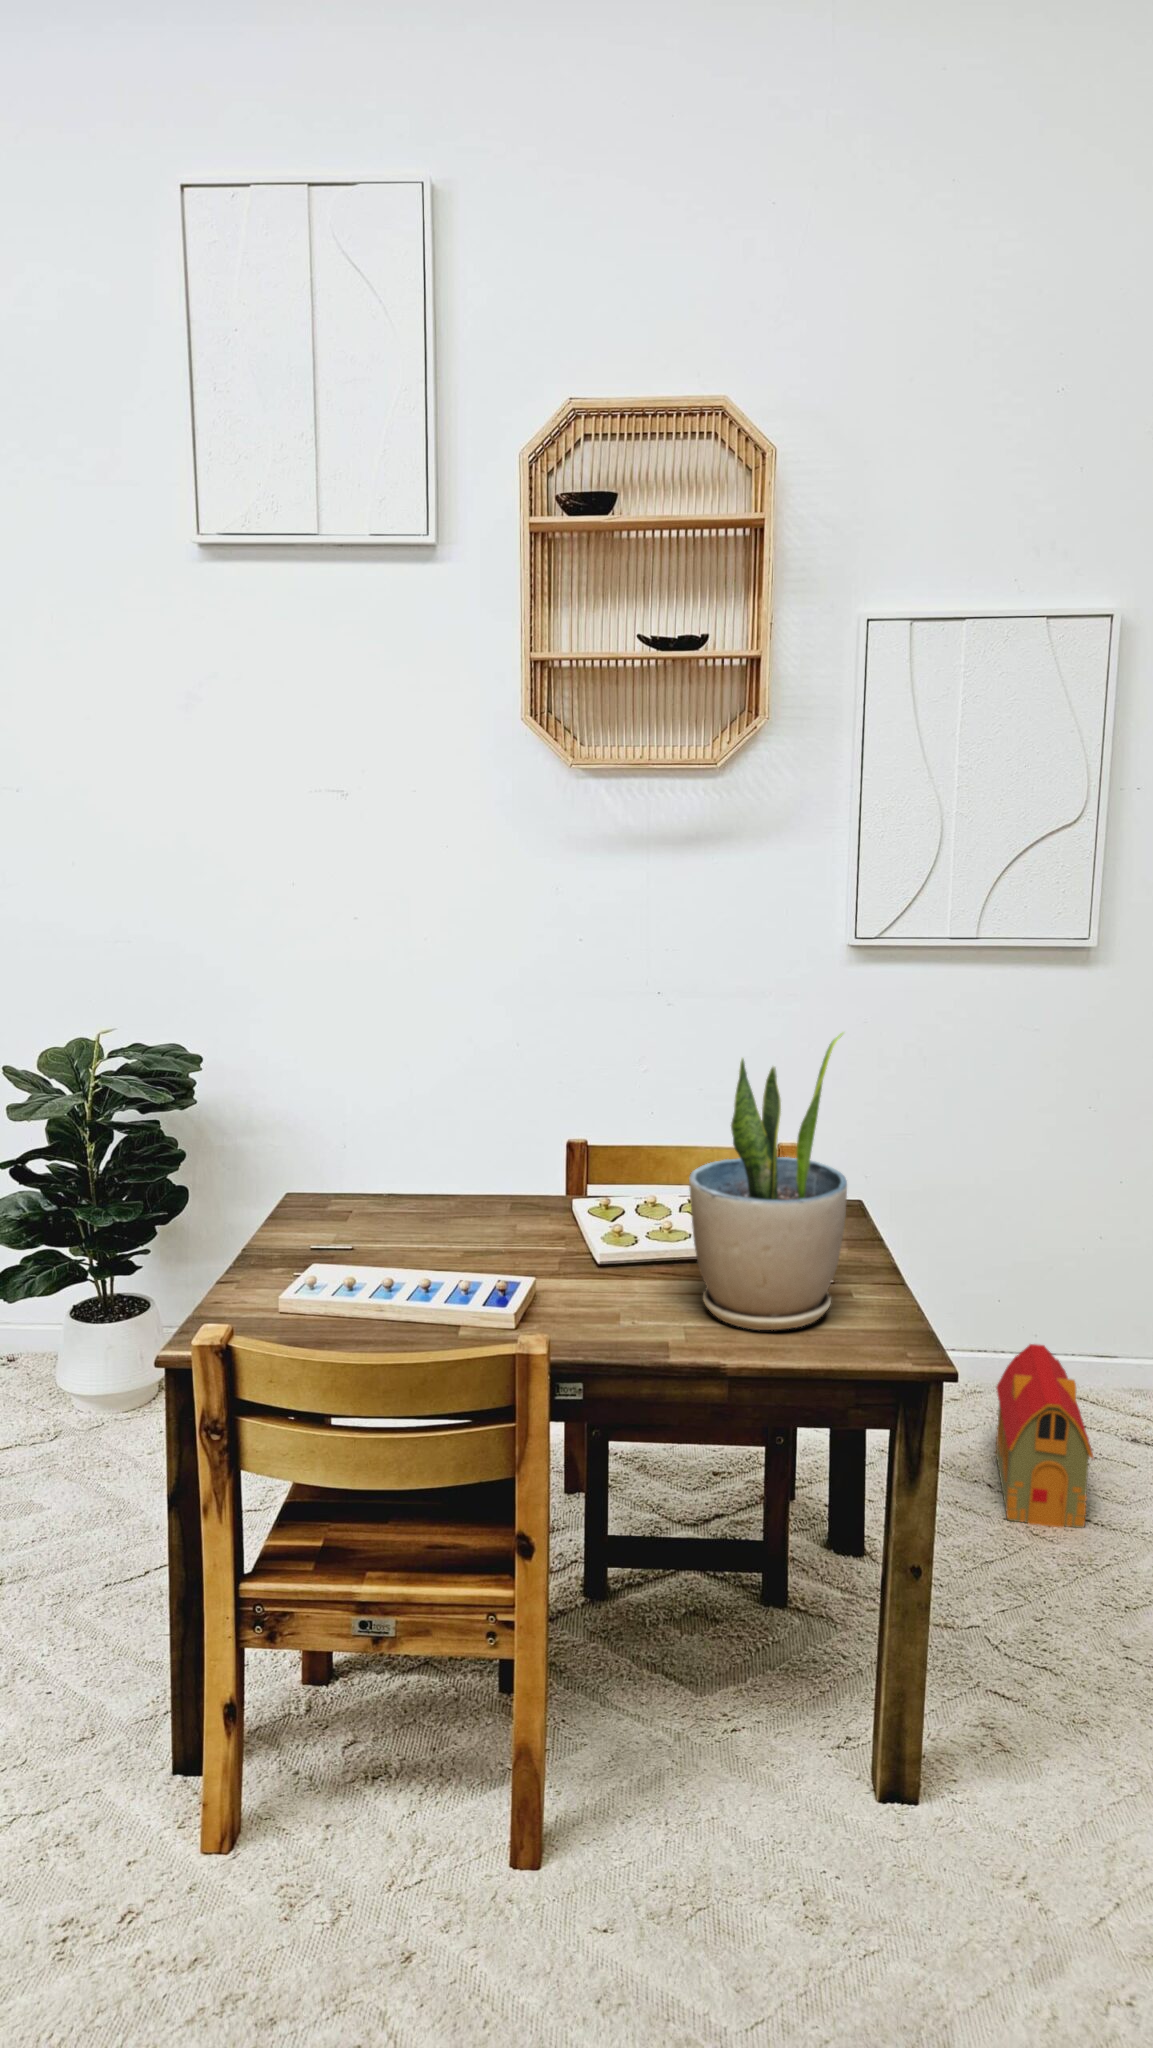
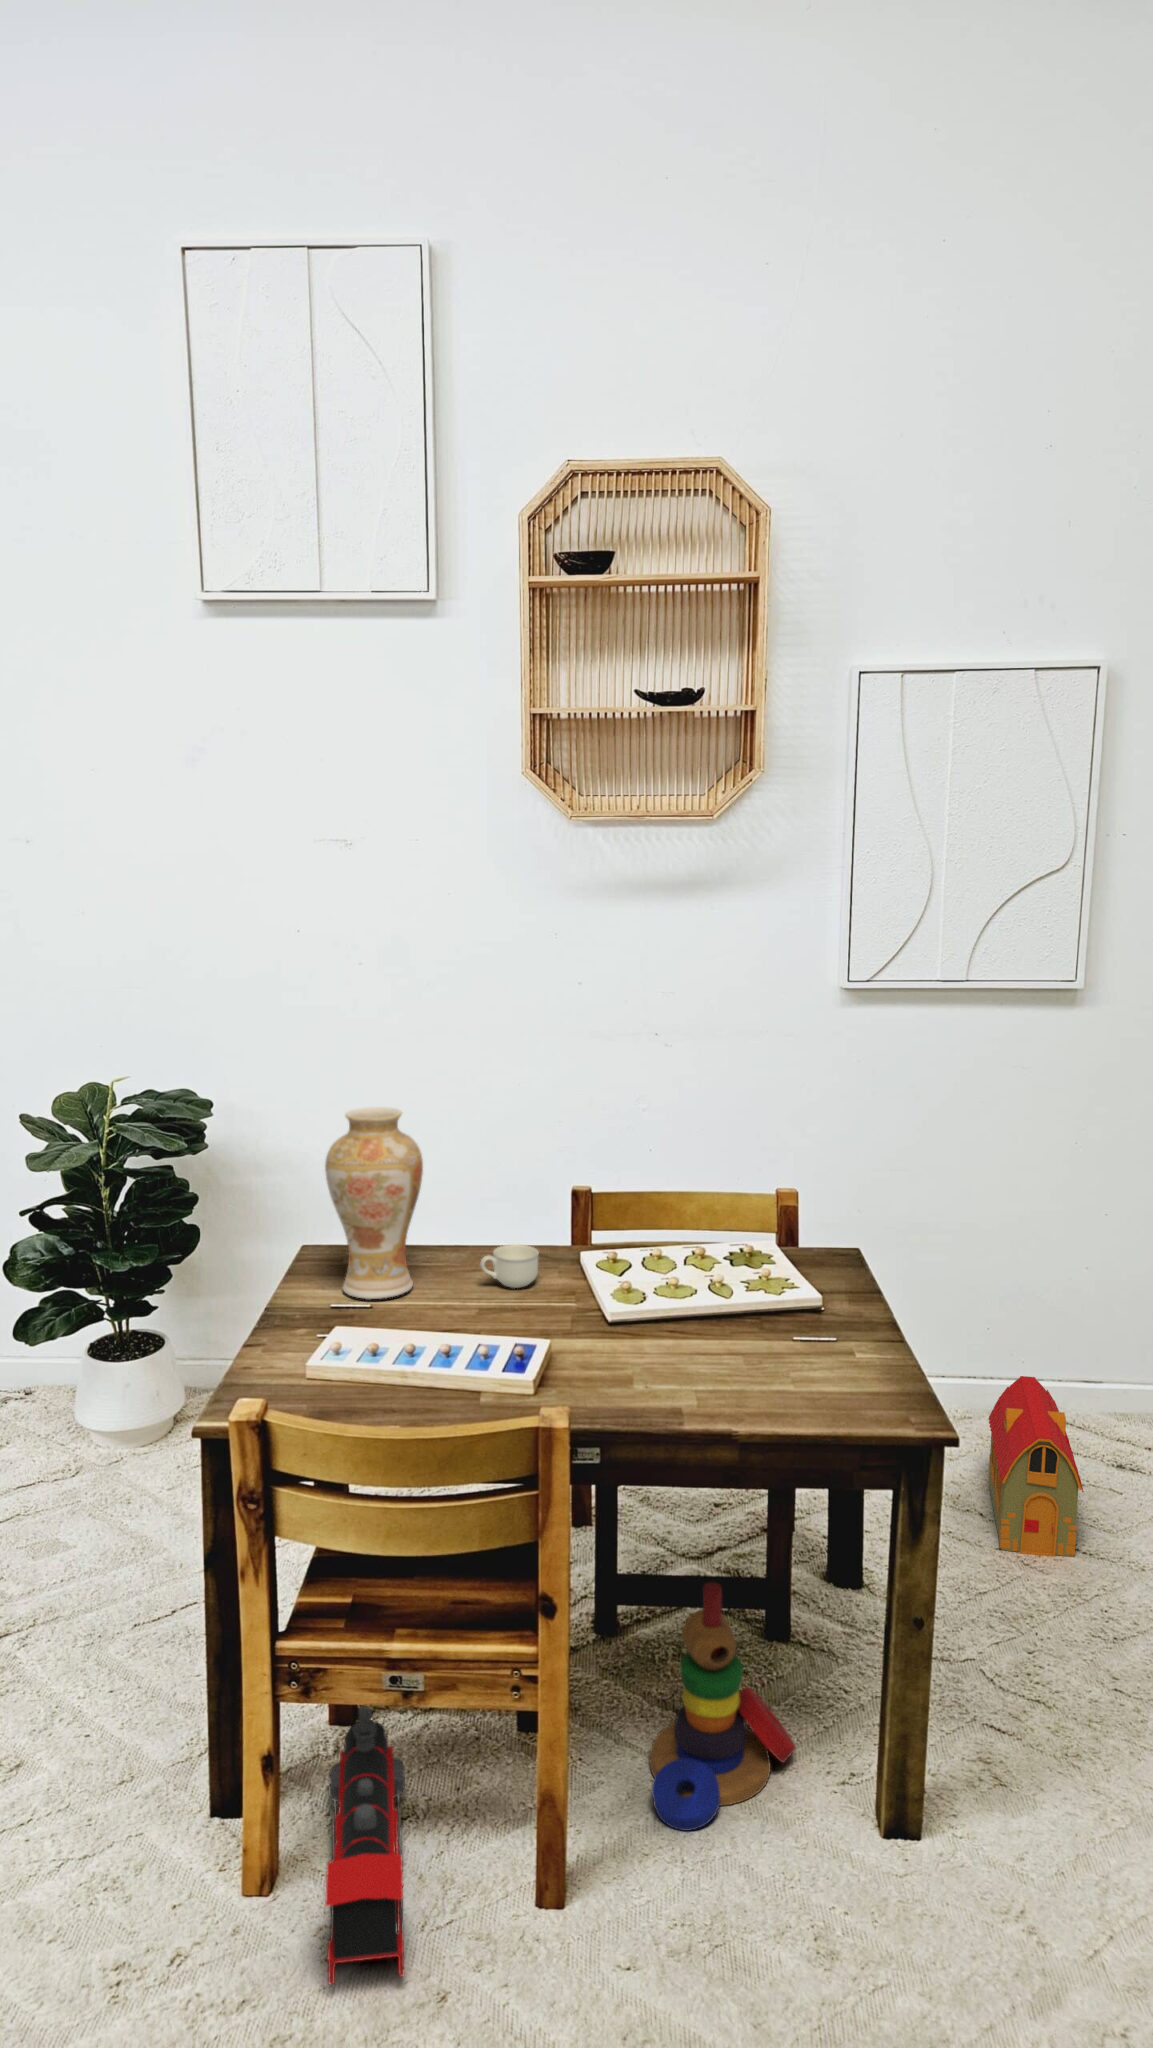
potted plant: present [689,1033,847,1330] -> none [698,1109,847,1392]
vase: none [305,1042,406,1239] -> present [325,1107,423,1299]
cup: none [466,1187,527,1231] -> present [480,1244,539,1288]
stacking toy: none [636,1536,789,1794] -> present [650,1582,796,1831]
toy train: none [285,1657,378,1943] -> present [325,1707,405,1984]

